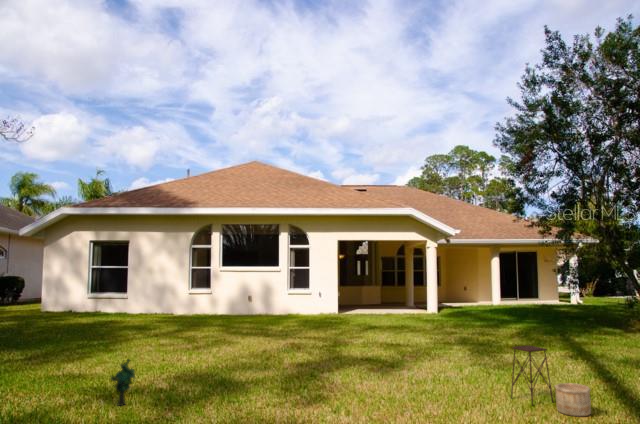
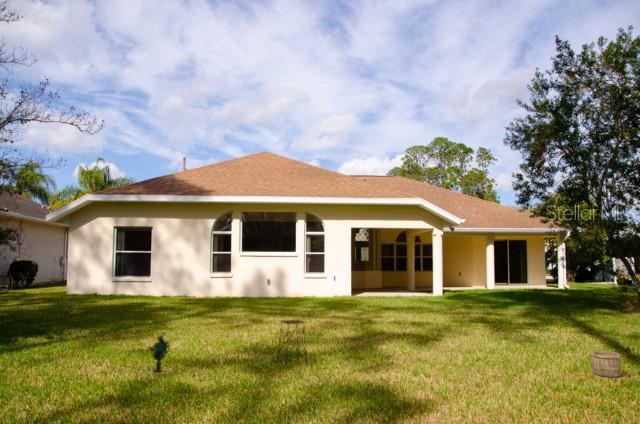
side table: present [511,346,553,405] -> present [278,320,307,359]
decorative plant: present [111,359,135,406] -> present [149,333,170,372]

